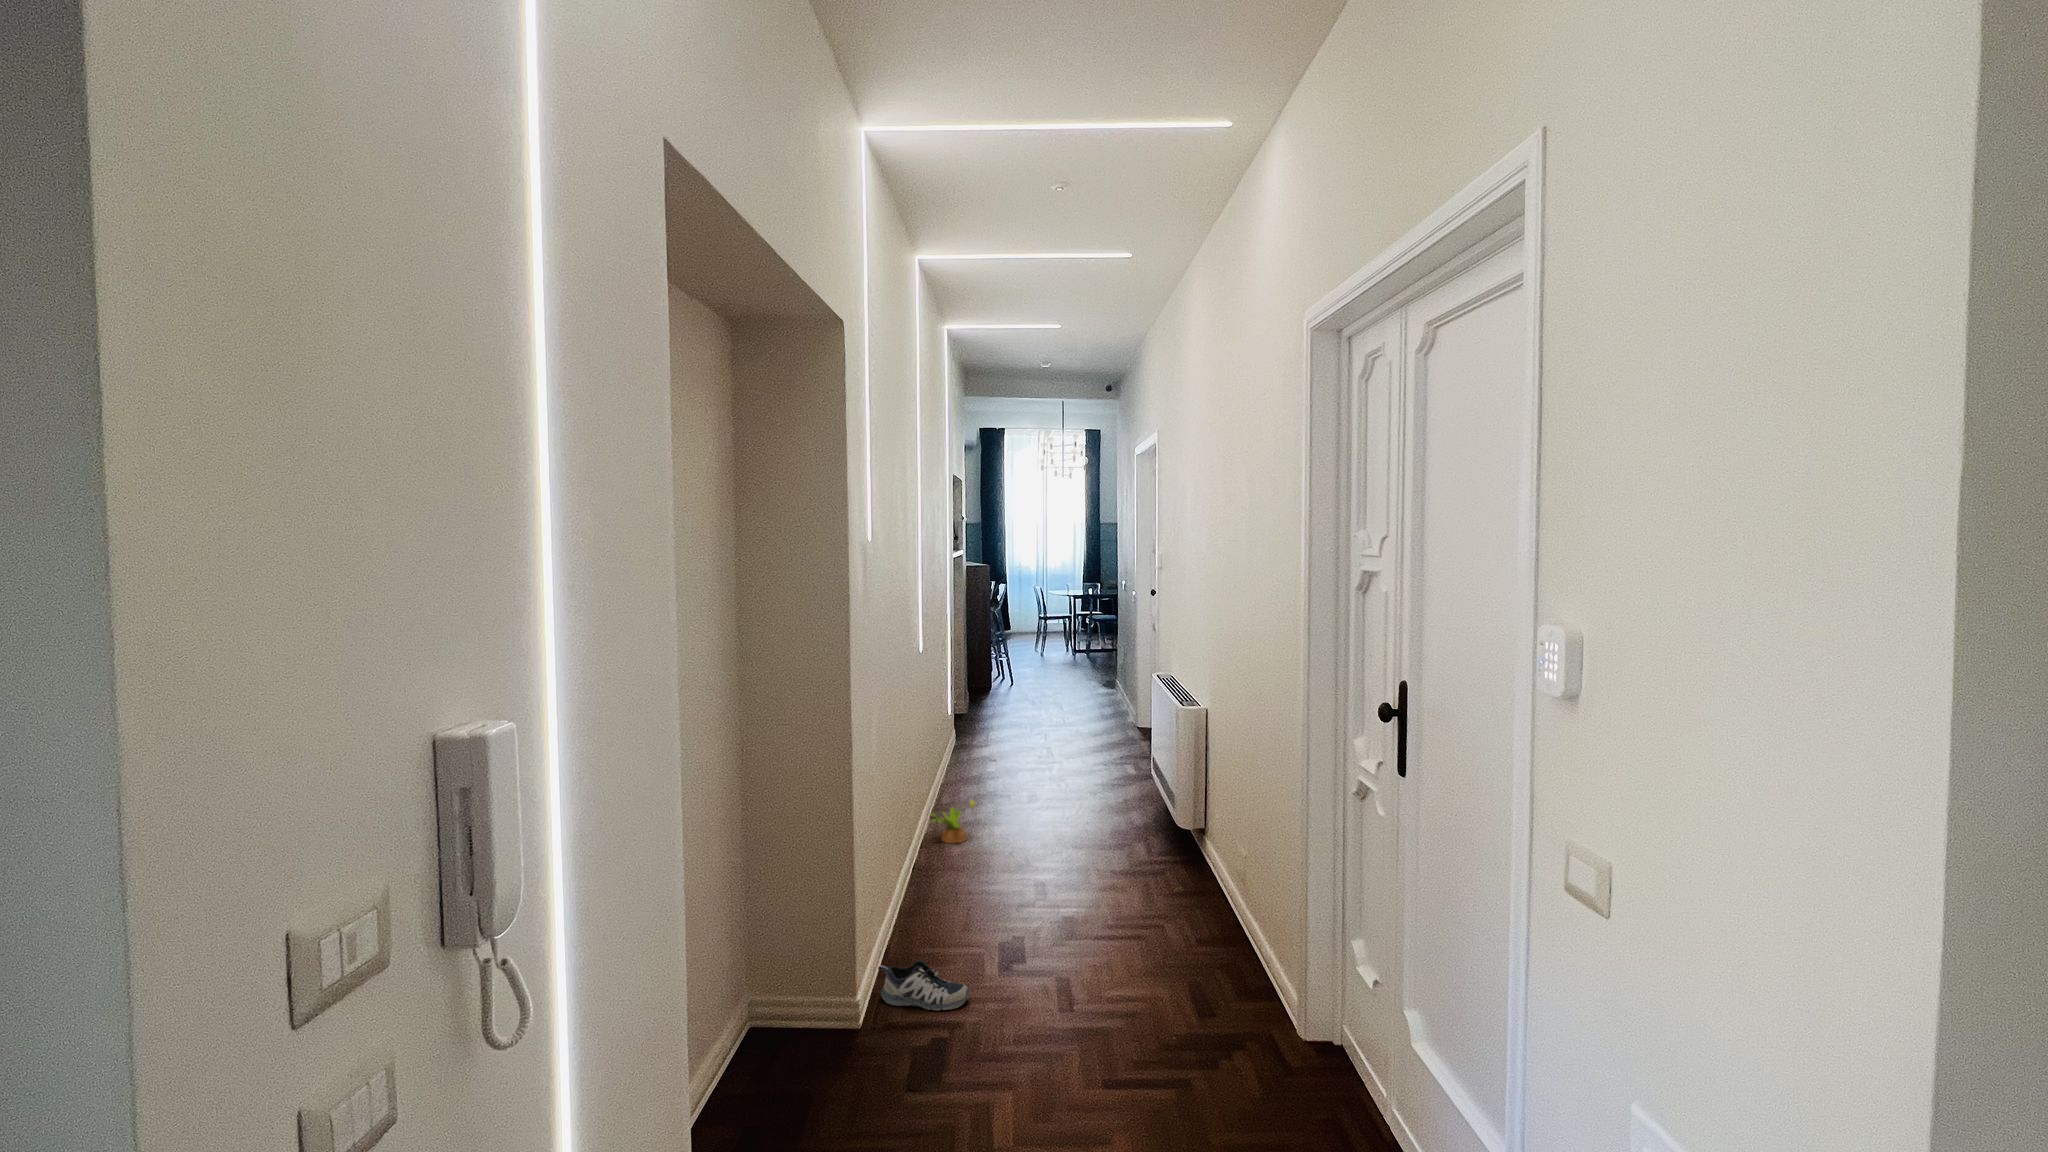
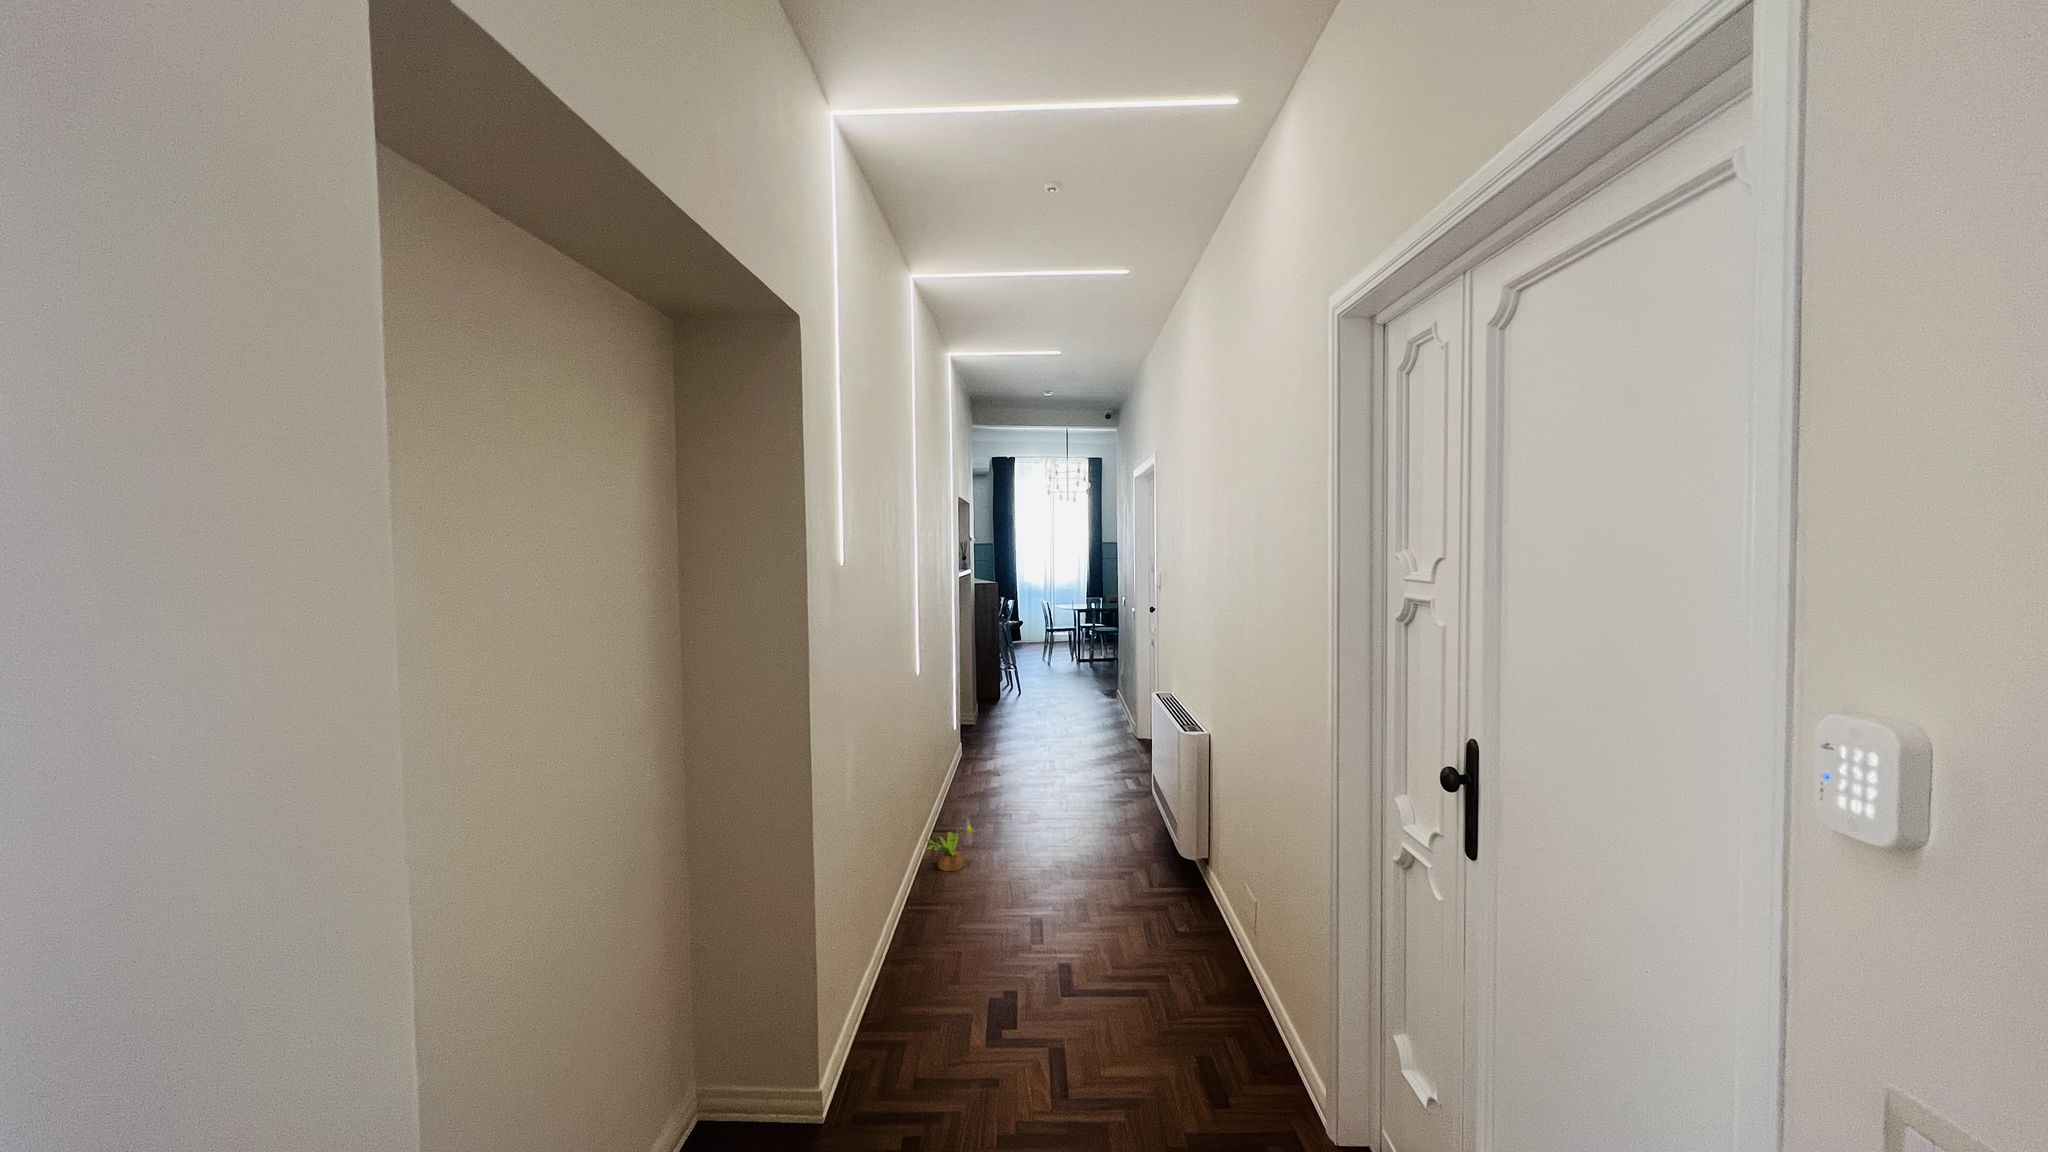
shoe: present [878,961,969,1010] -> none [849,1034,950,1096]

